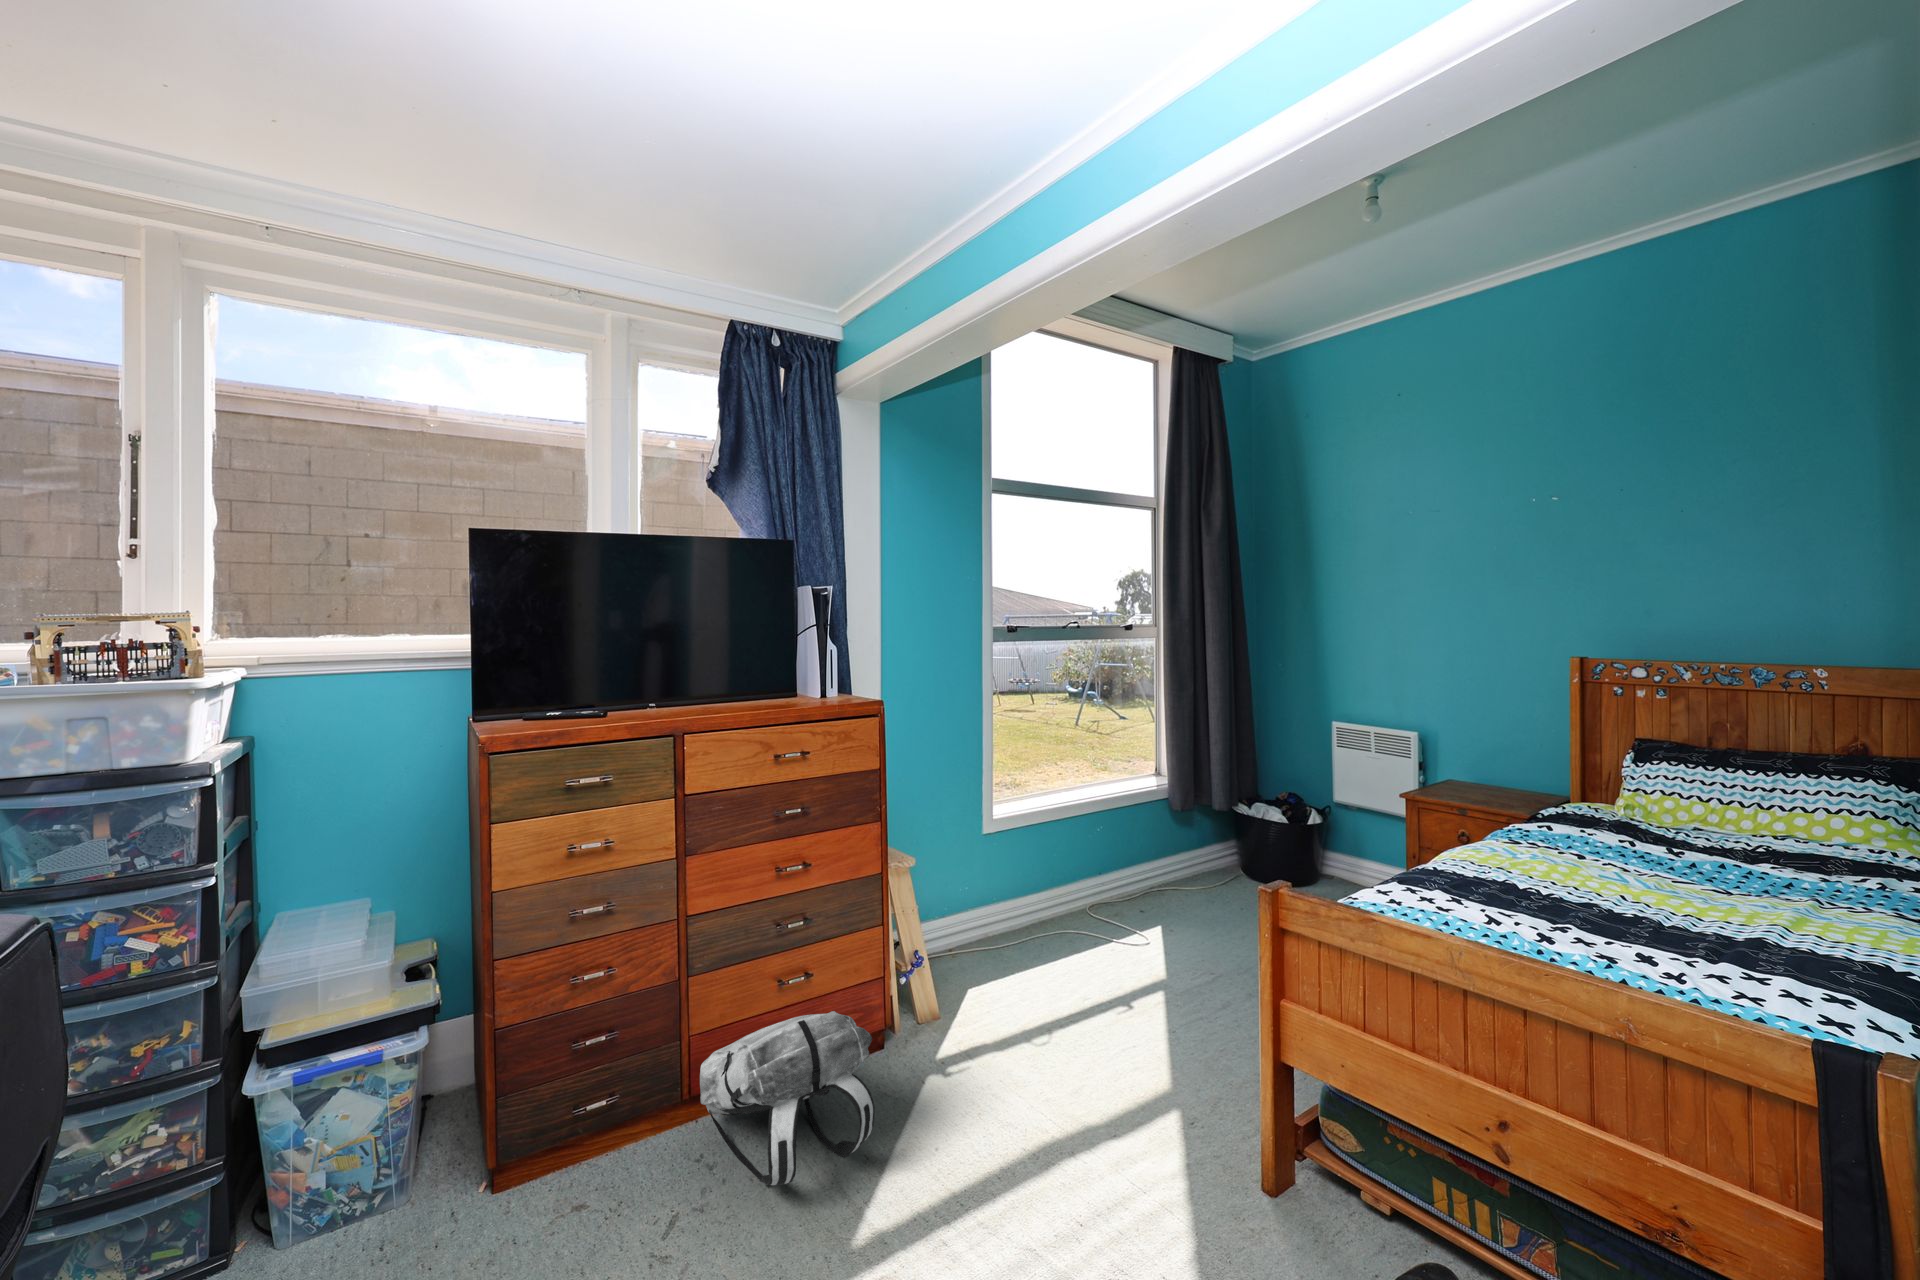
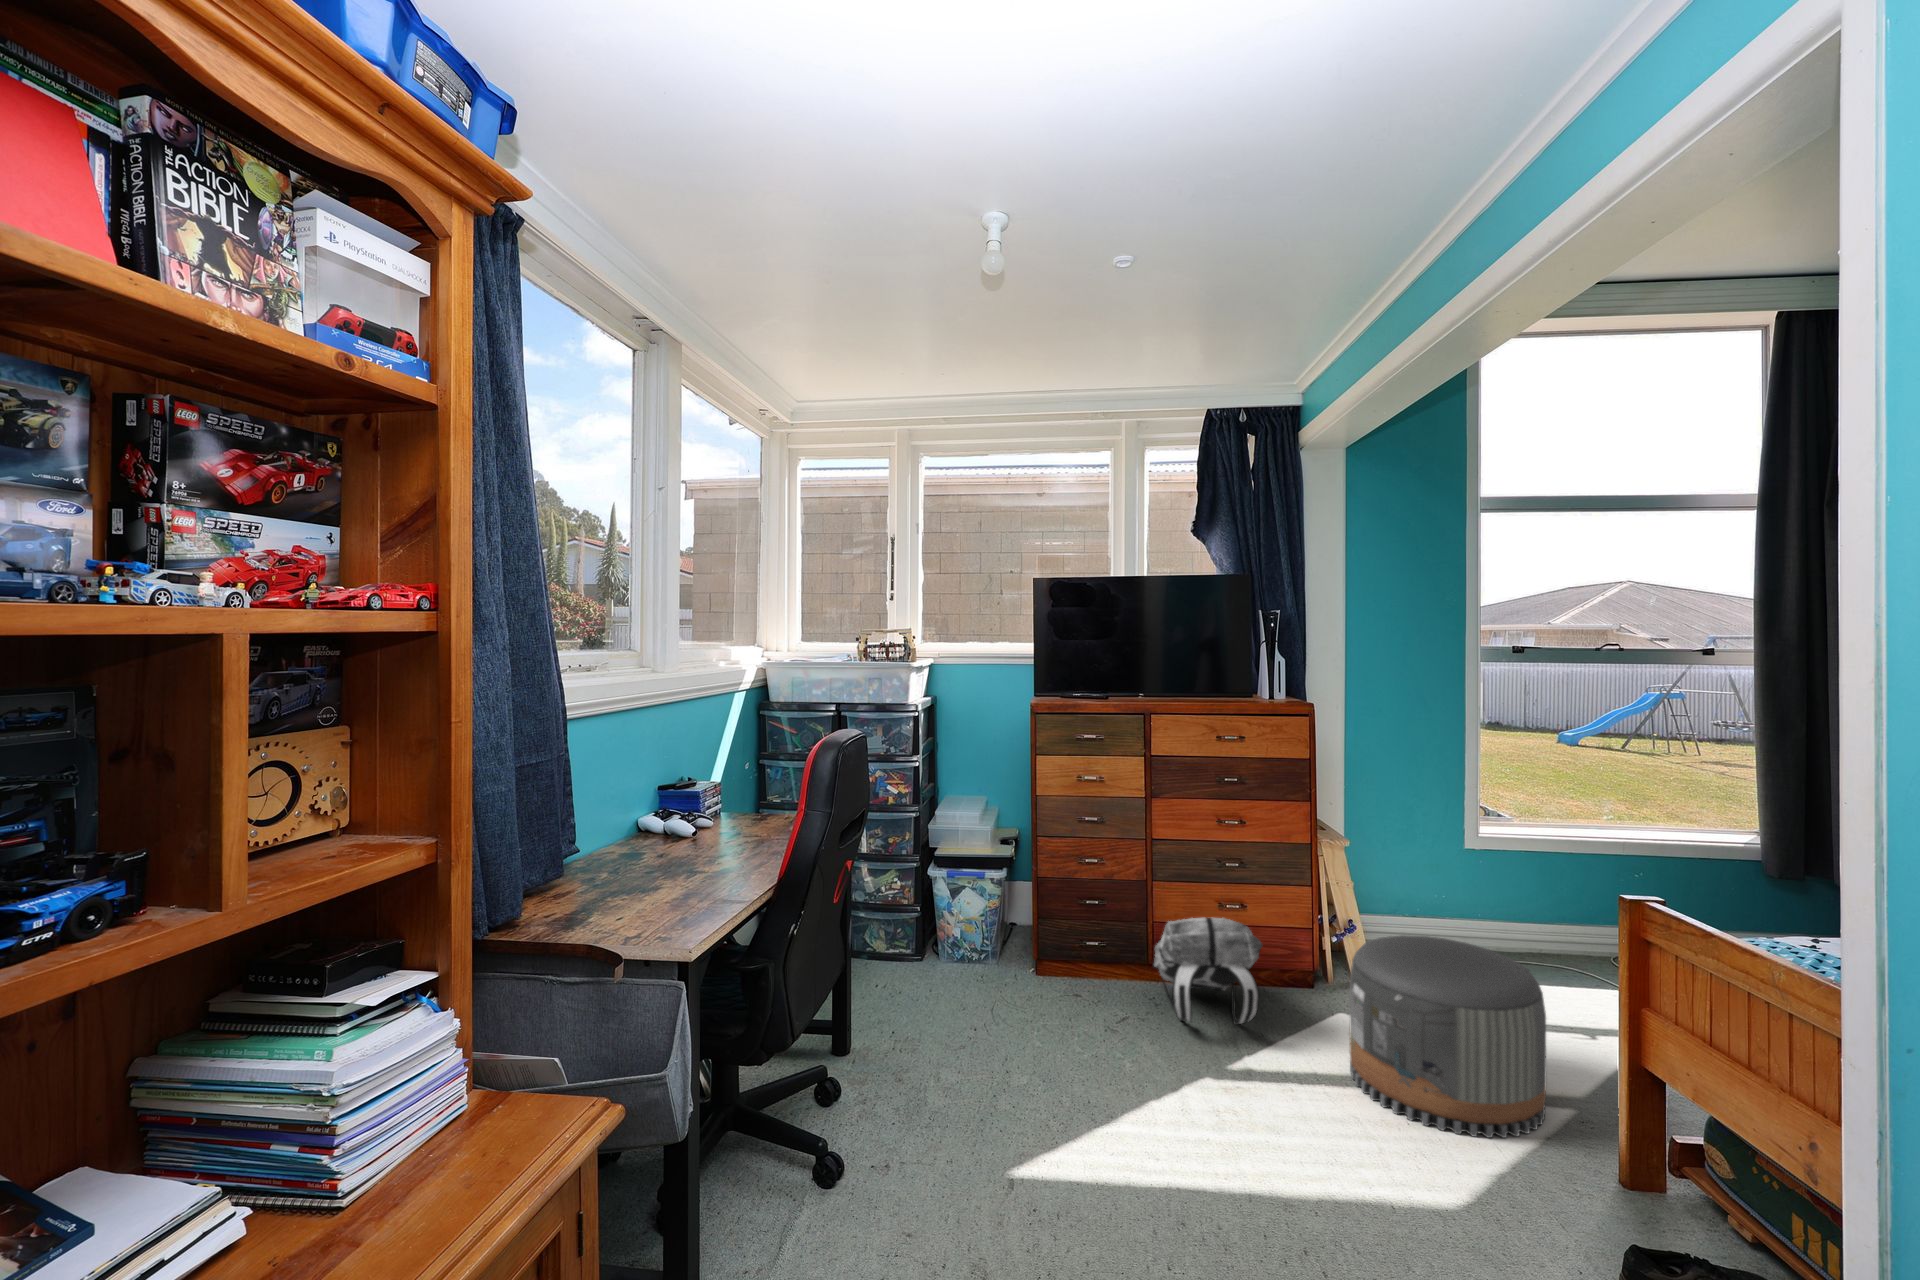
pouf: none [975,961,1167,1211] -> present [1350,935,1546,1138]

